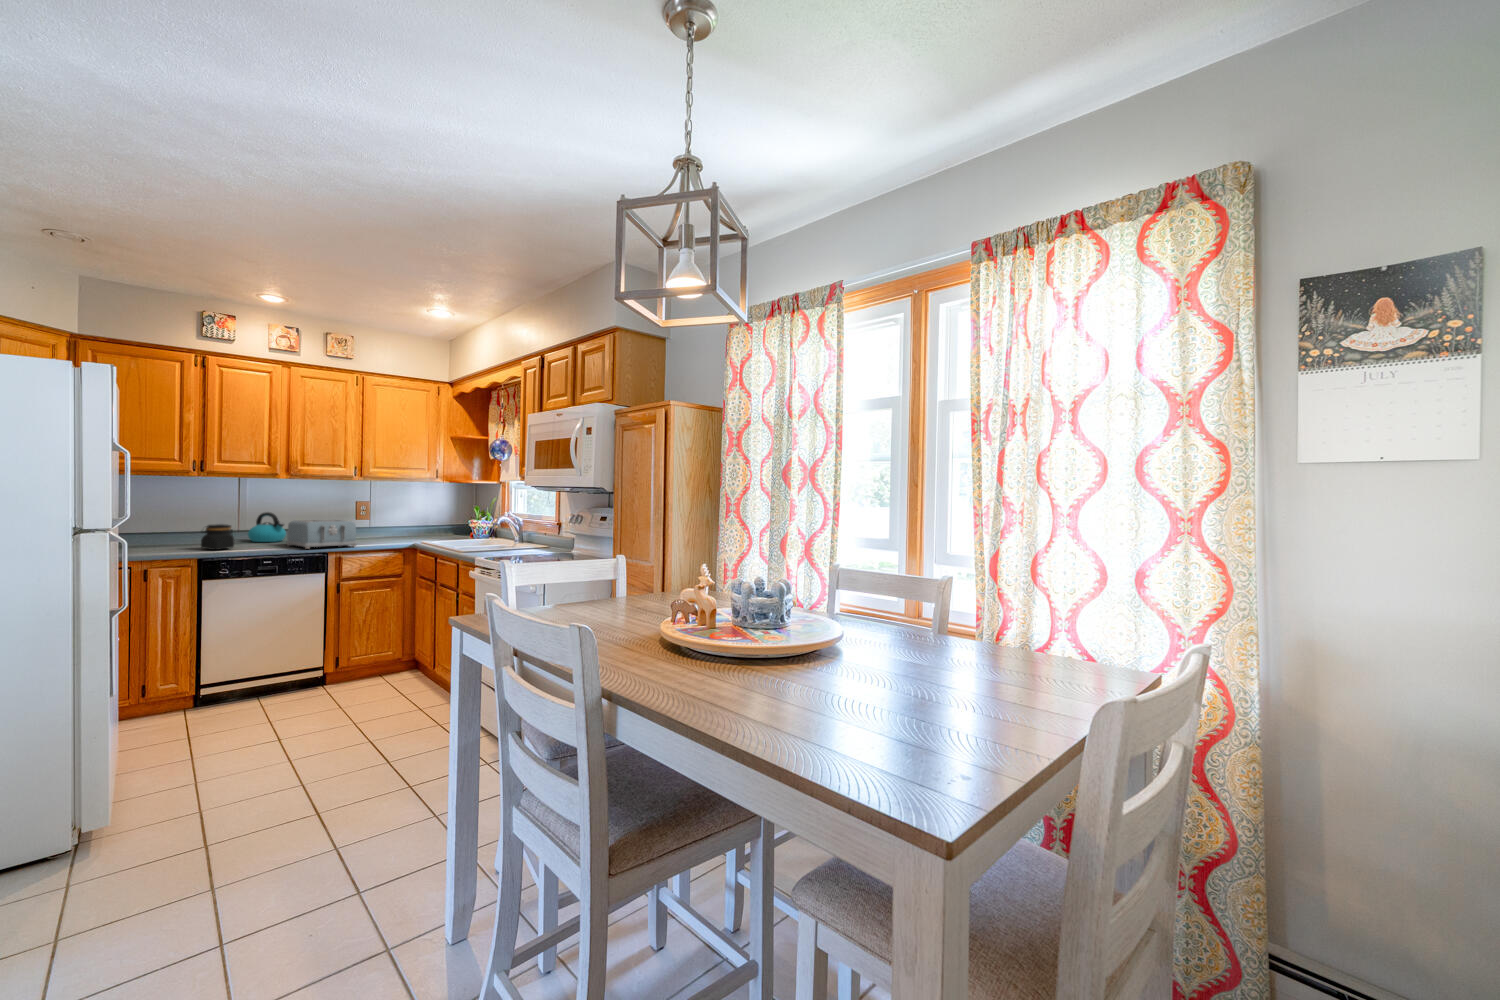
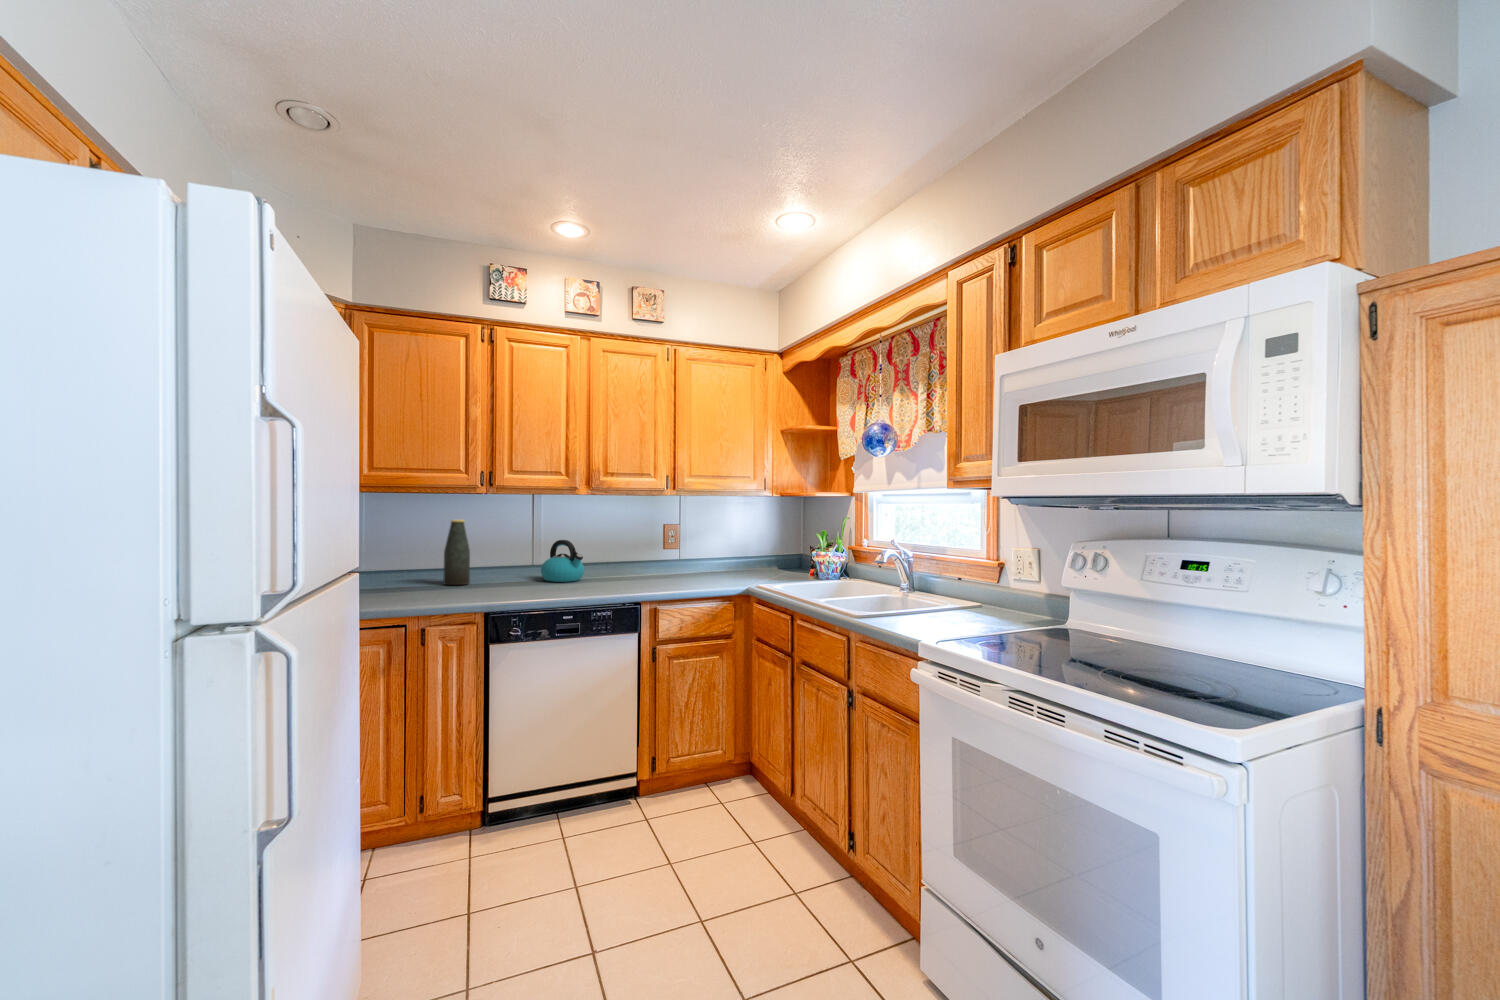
bottle: none [158,497,183,545] -> present [443,520,470,585]
toaster: present [286,520,357,549] -> none [586,551,676,597]
jar: present [201,524,234,550] -> none [488,559,527,596]

